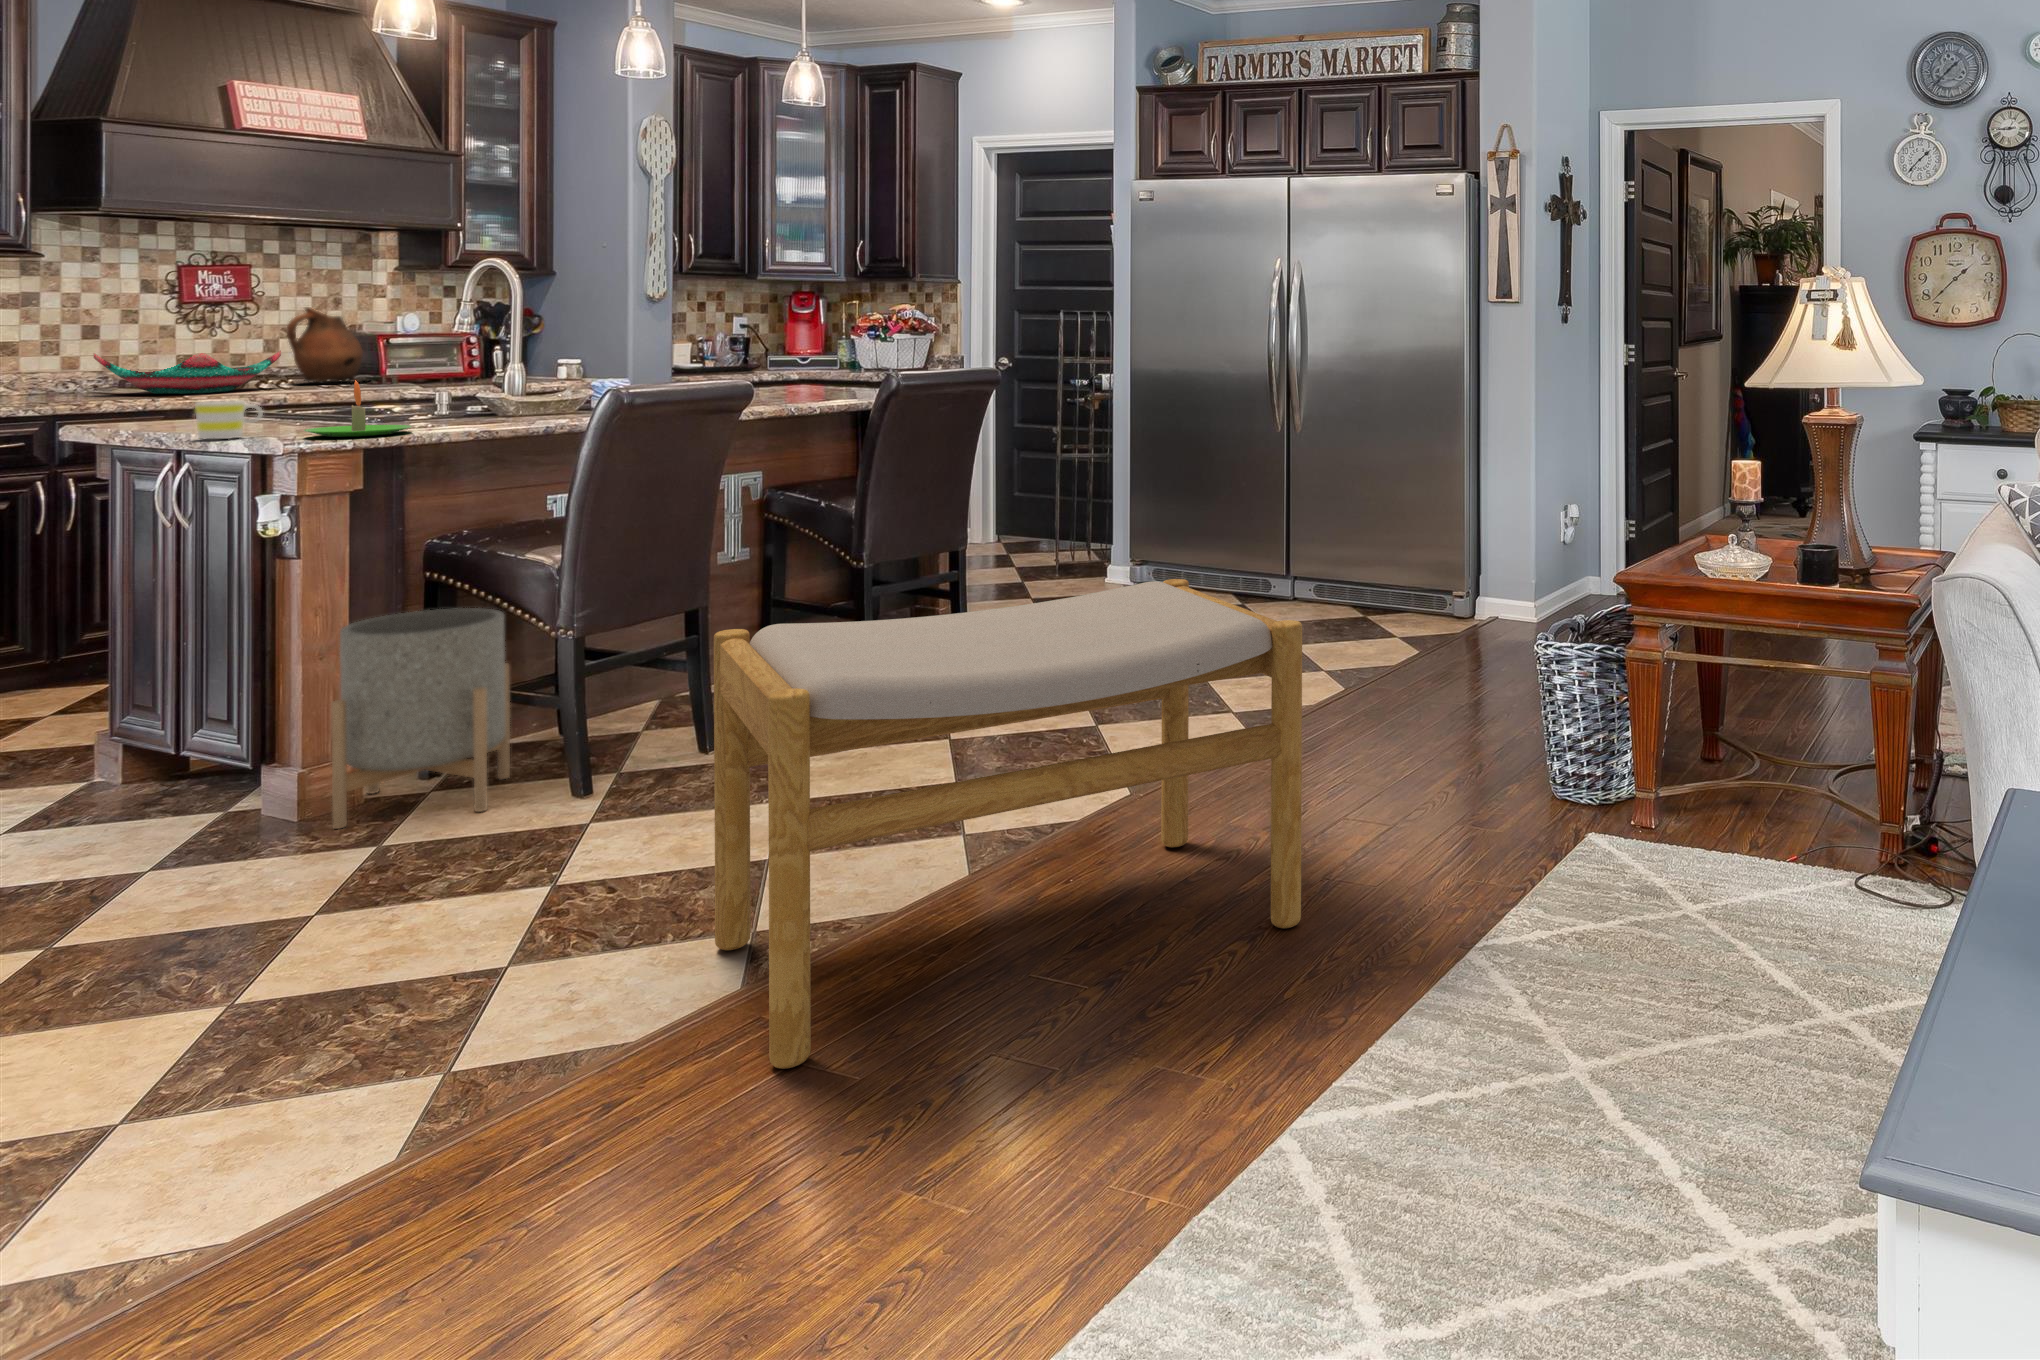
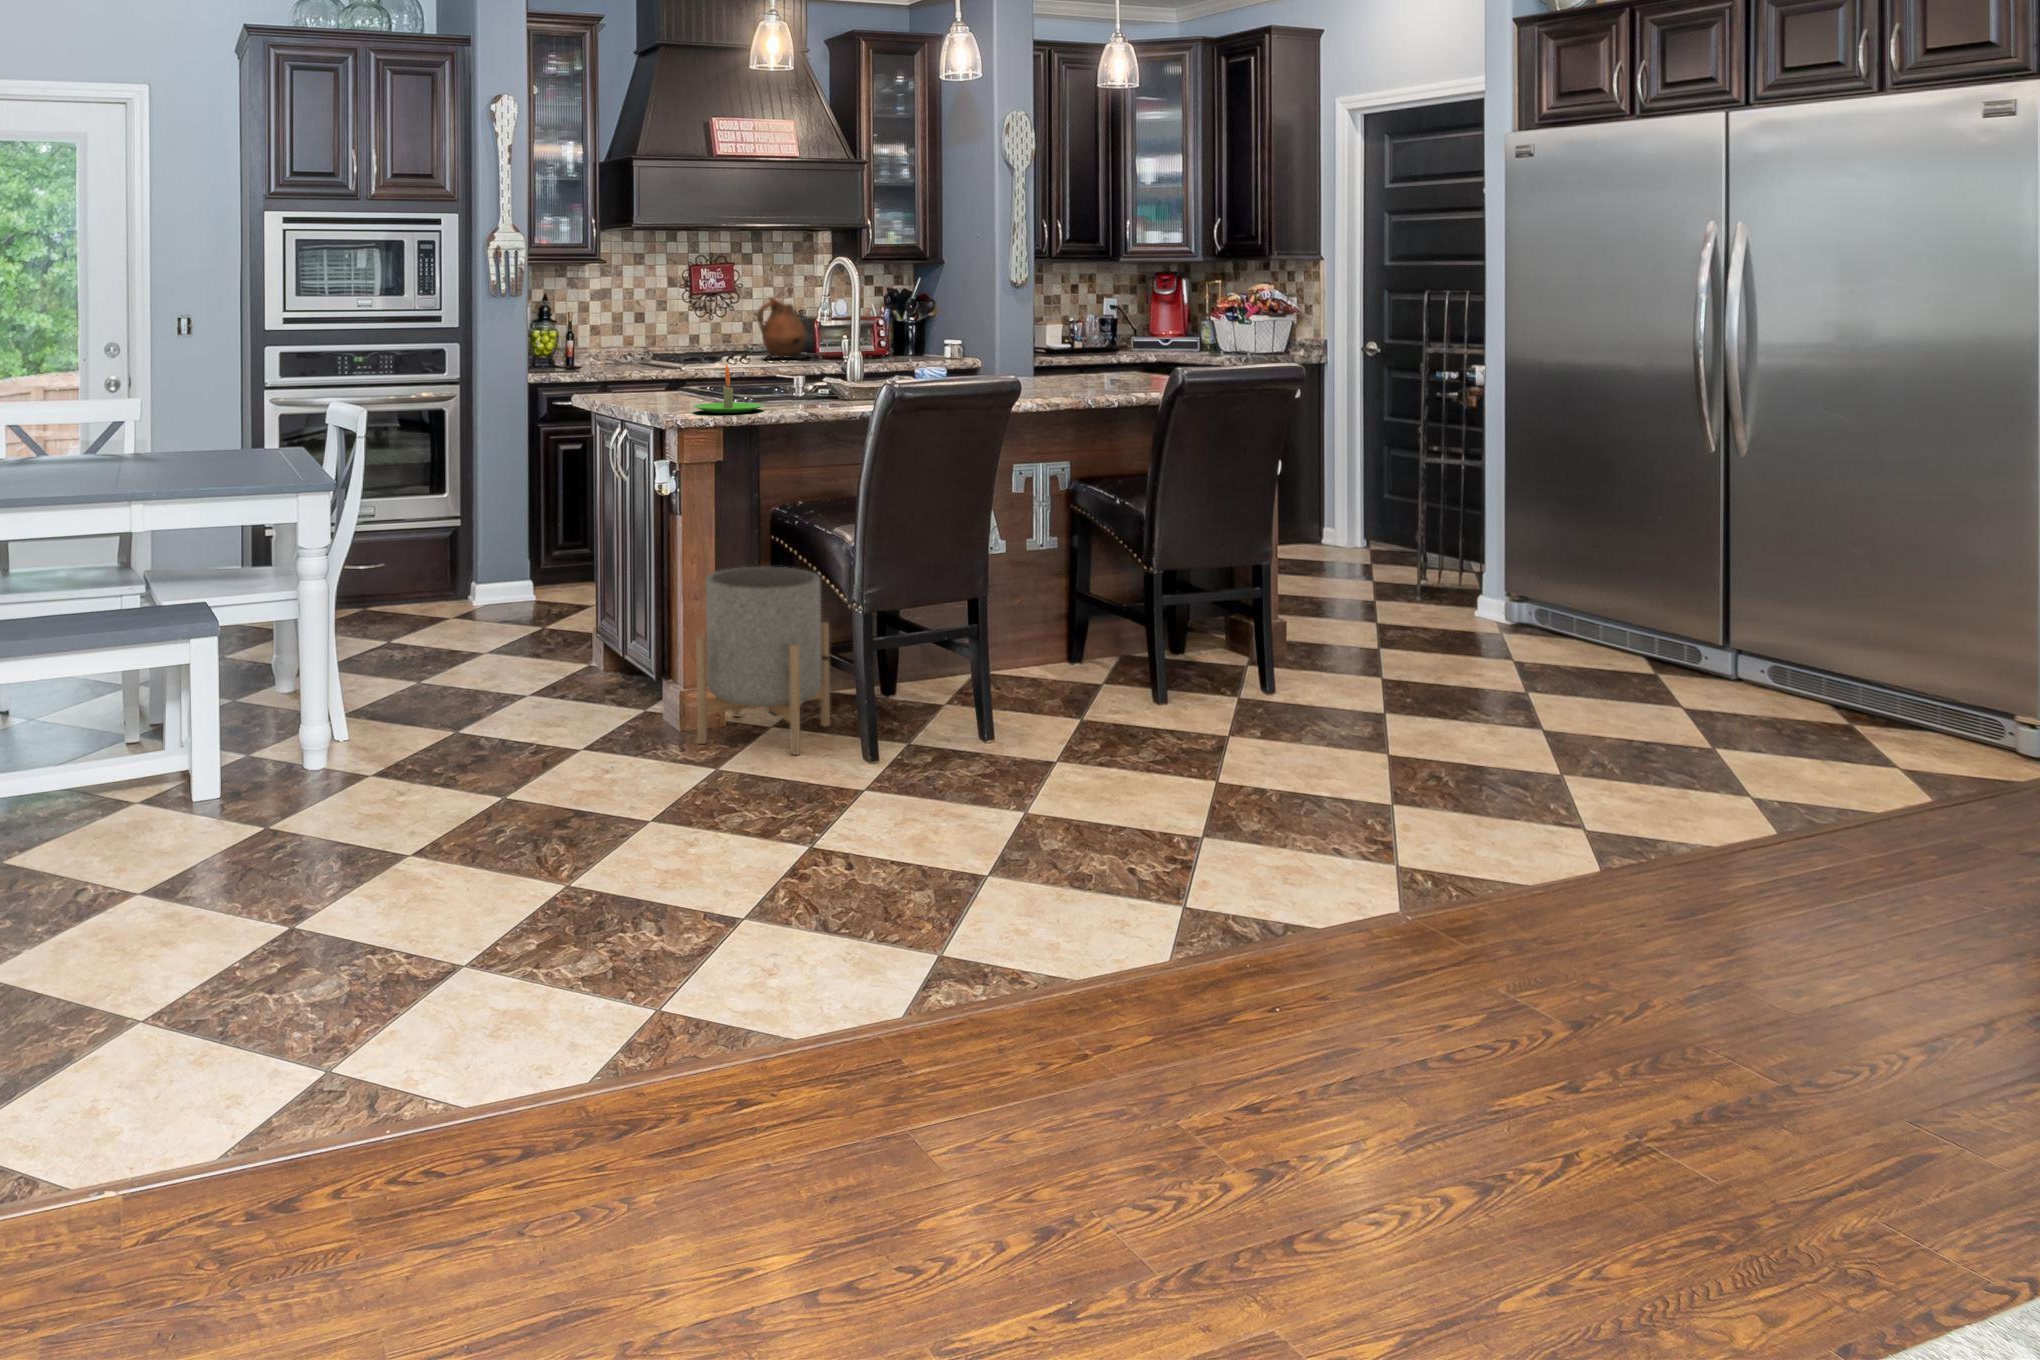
decorative bowl: present [93,350,281,394] -> none [643,331,750,366]
mug: present [195,401,263,439] -> none [633,379,674,410]
footstool: present [714,579,1302,1069] -> none [879,642,1587,1205]

